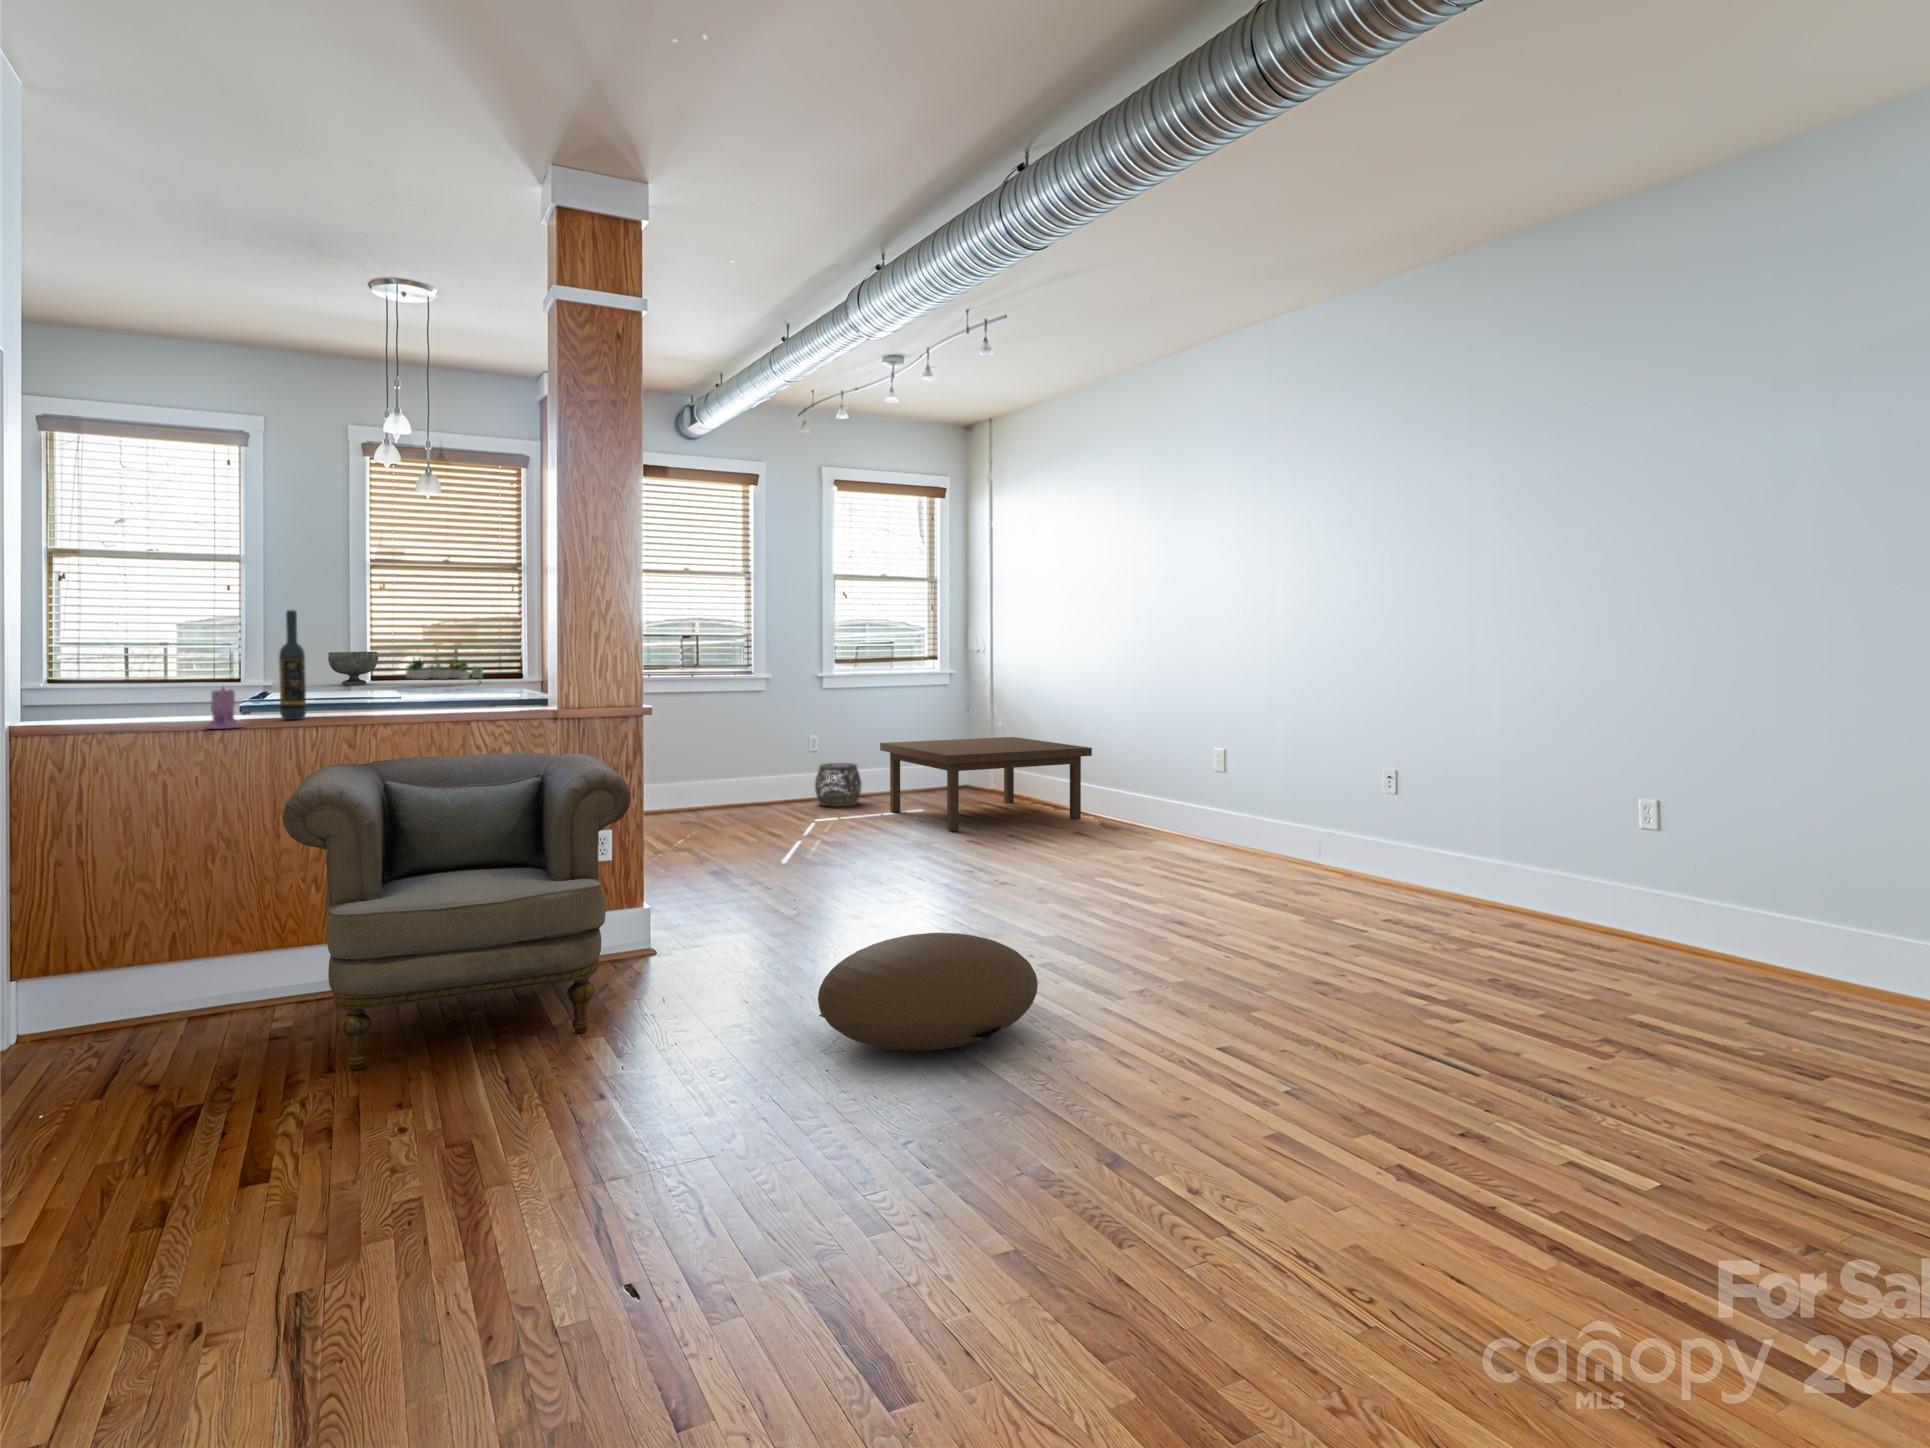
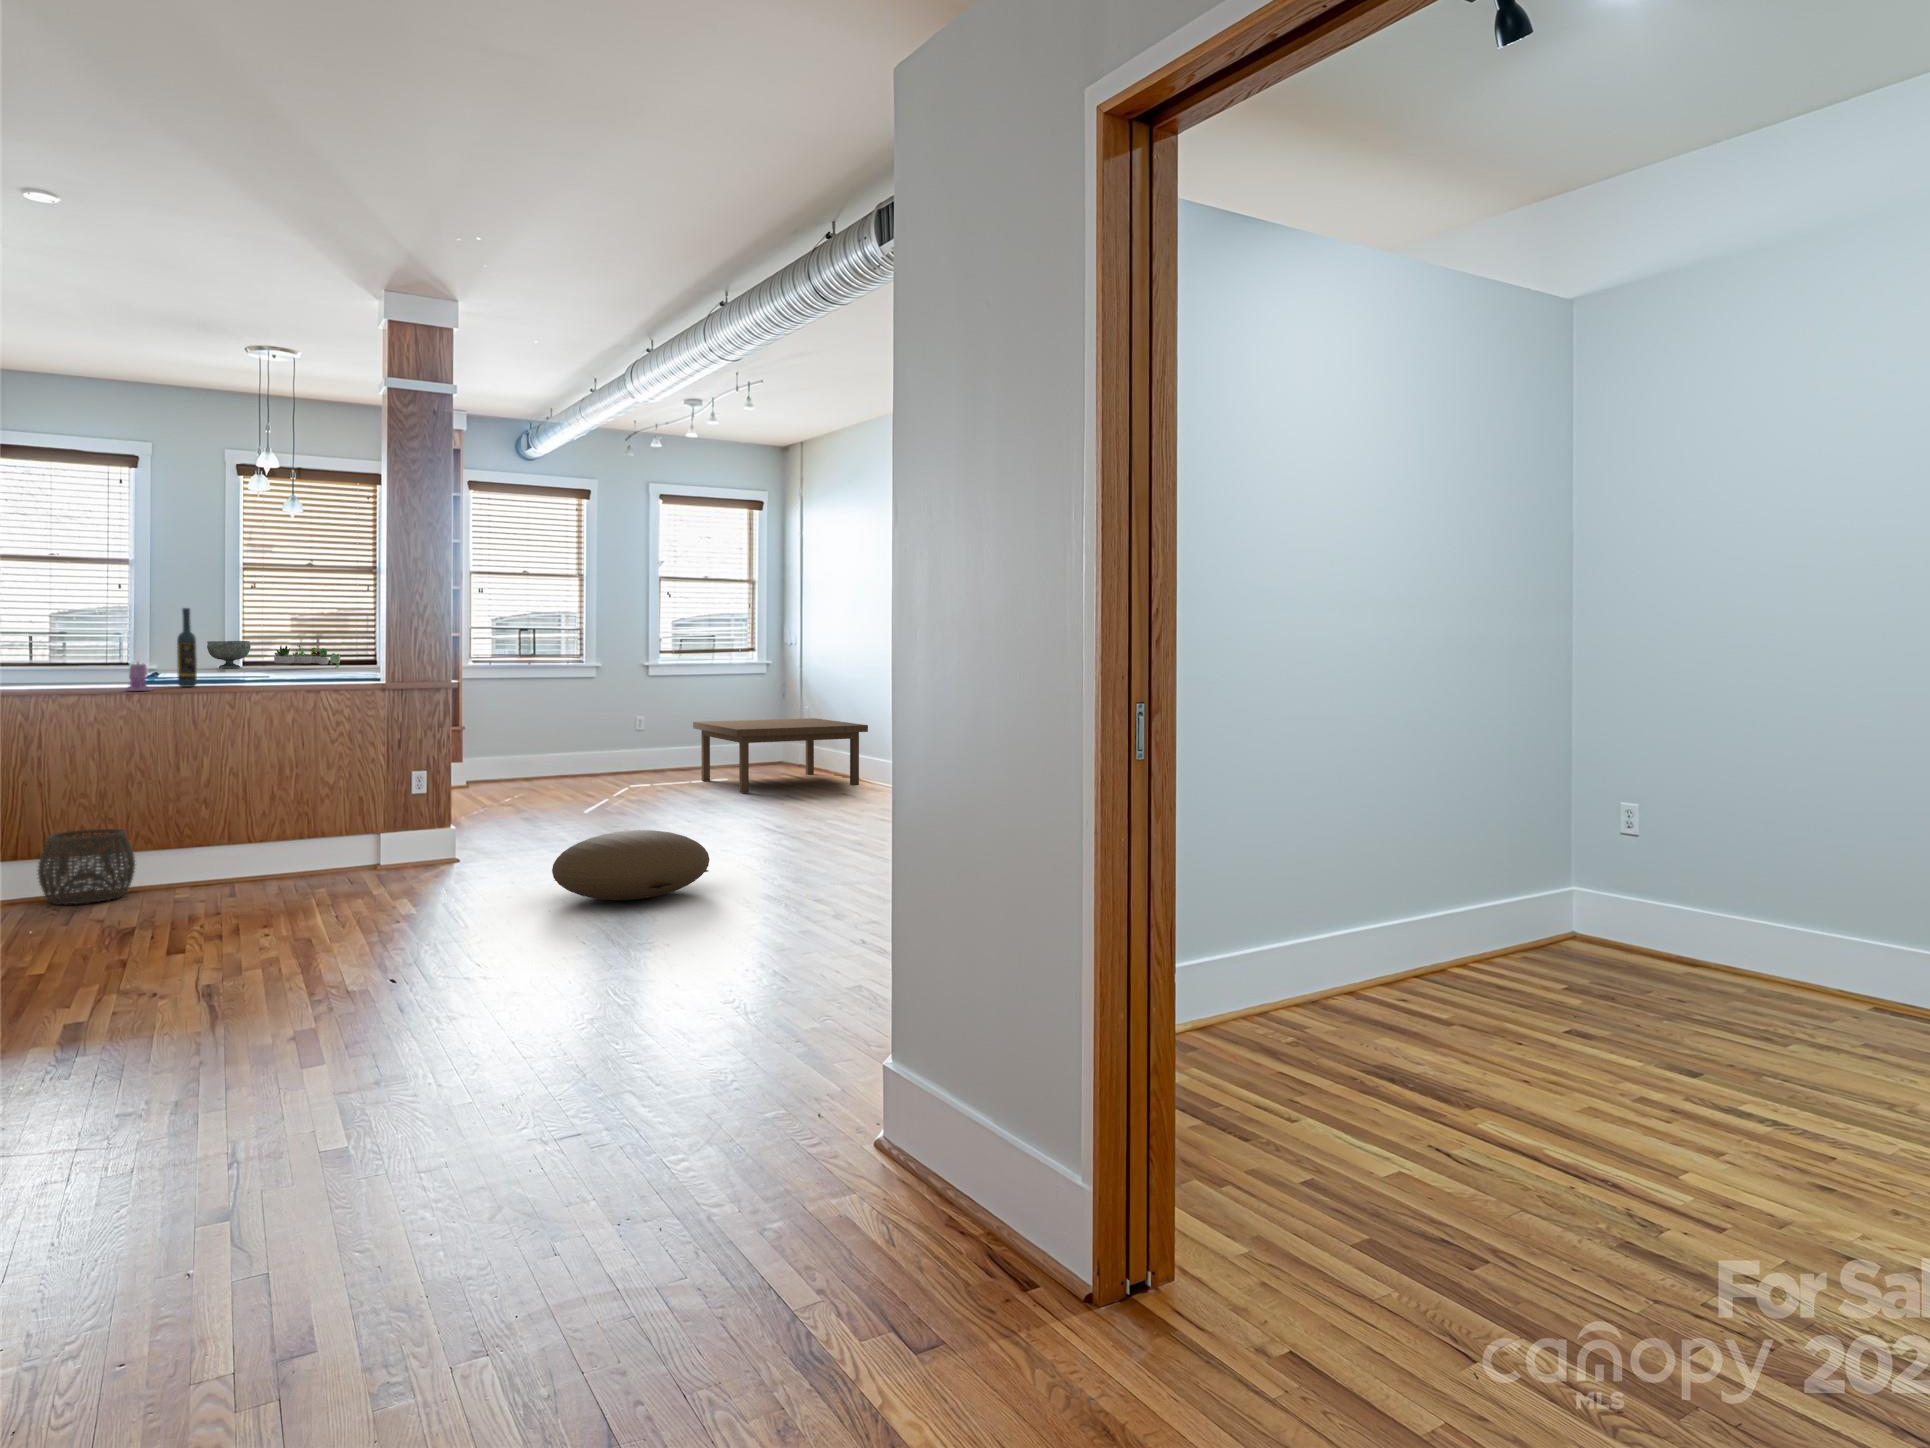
armchair: present [283,753,631,1070] -> none [186,712,431,912]
woven basket: present [815,763,861,806] -> present [38,829,136,905]

